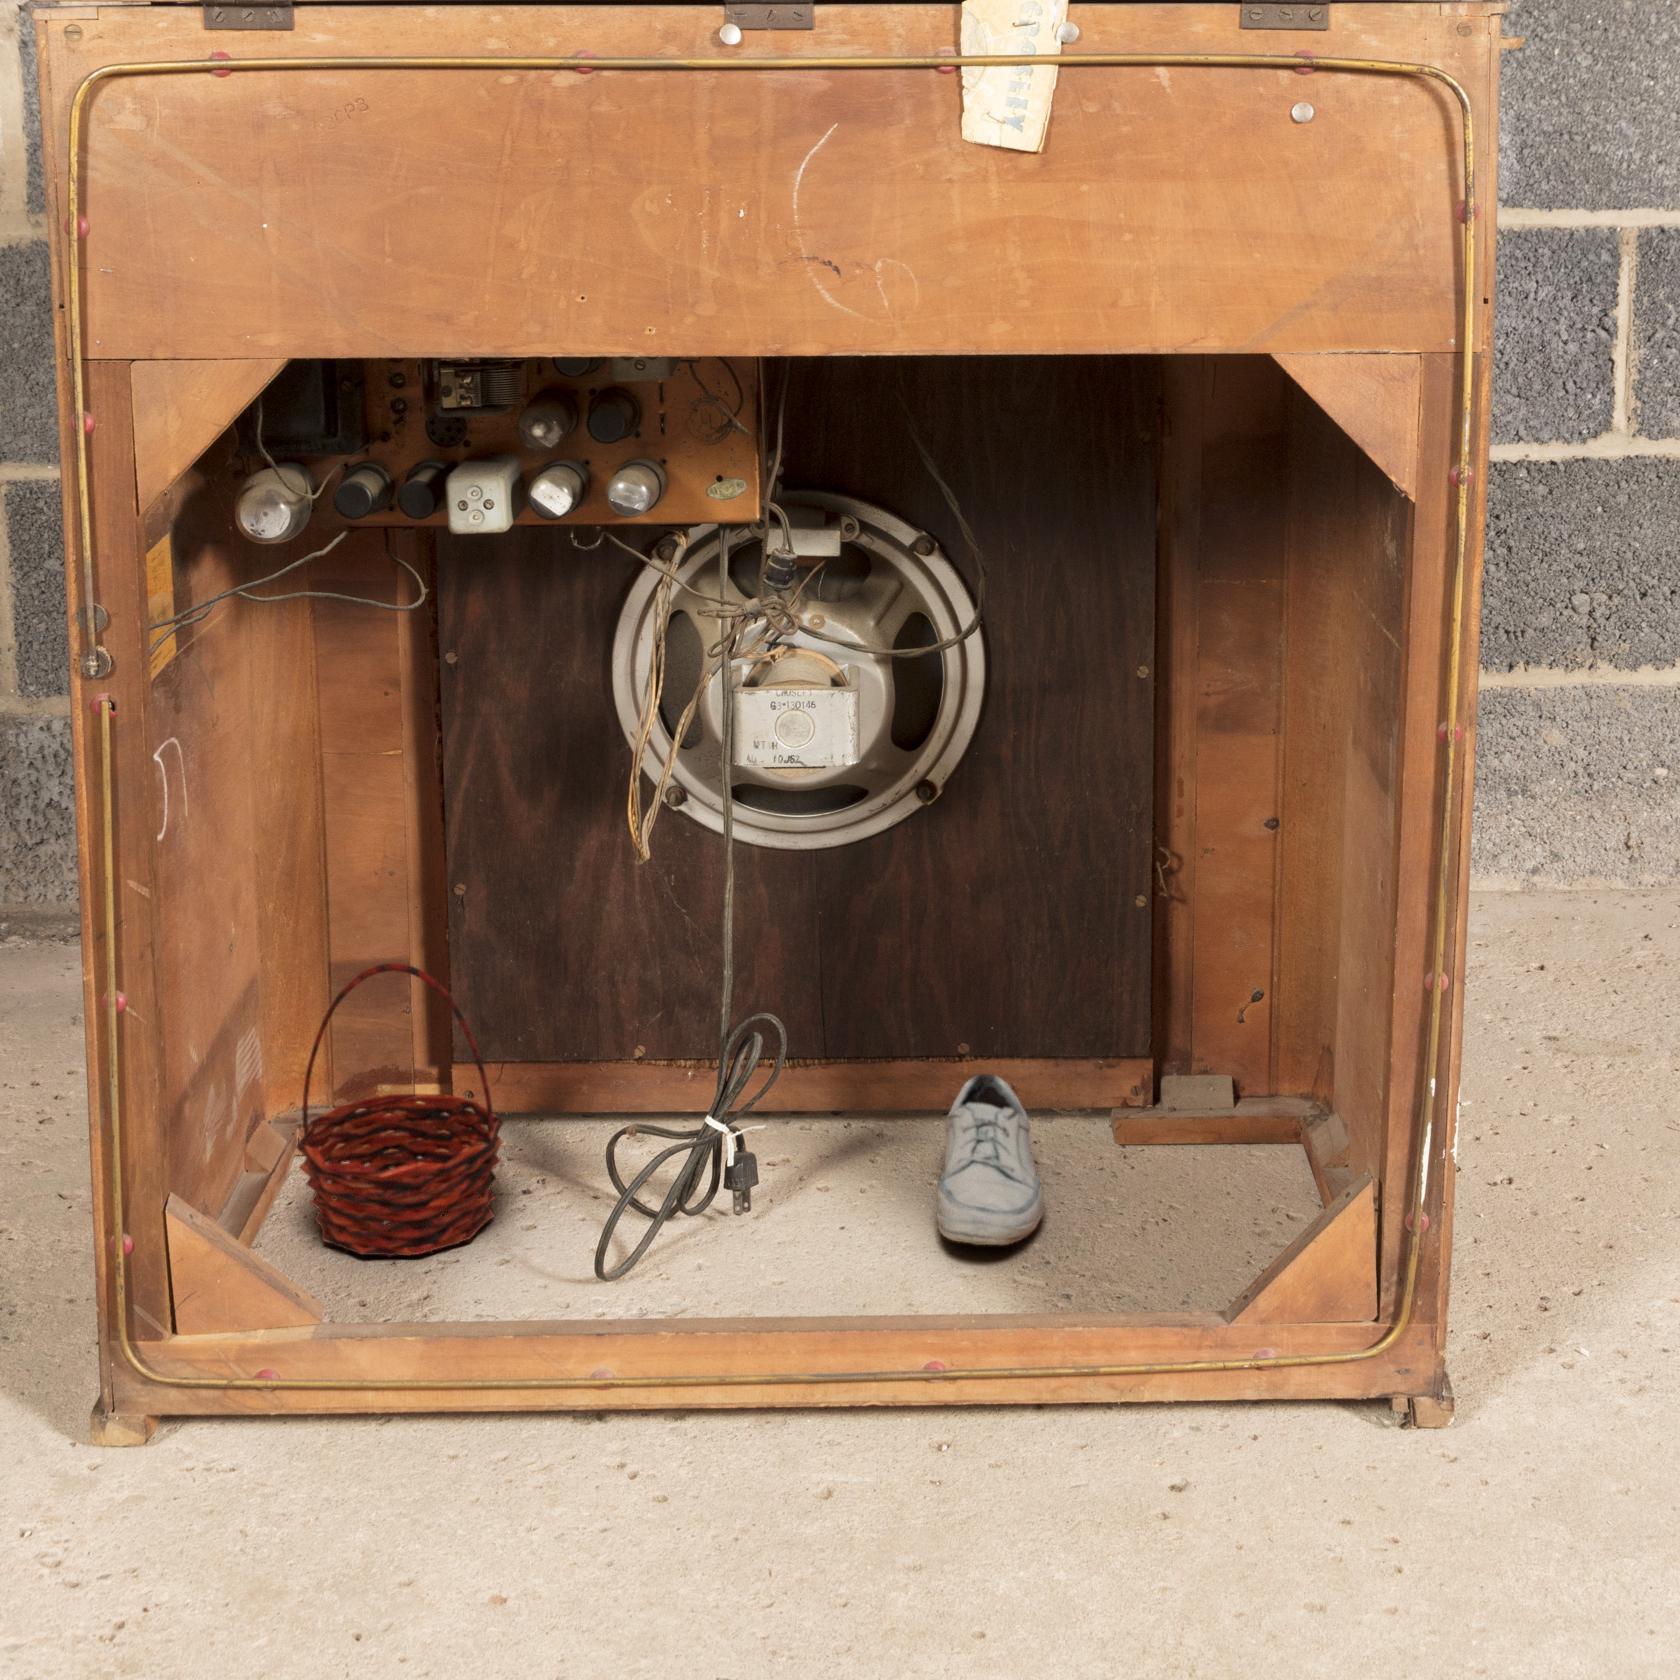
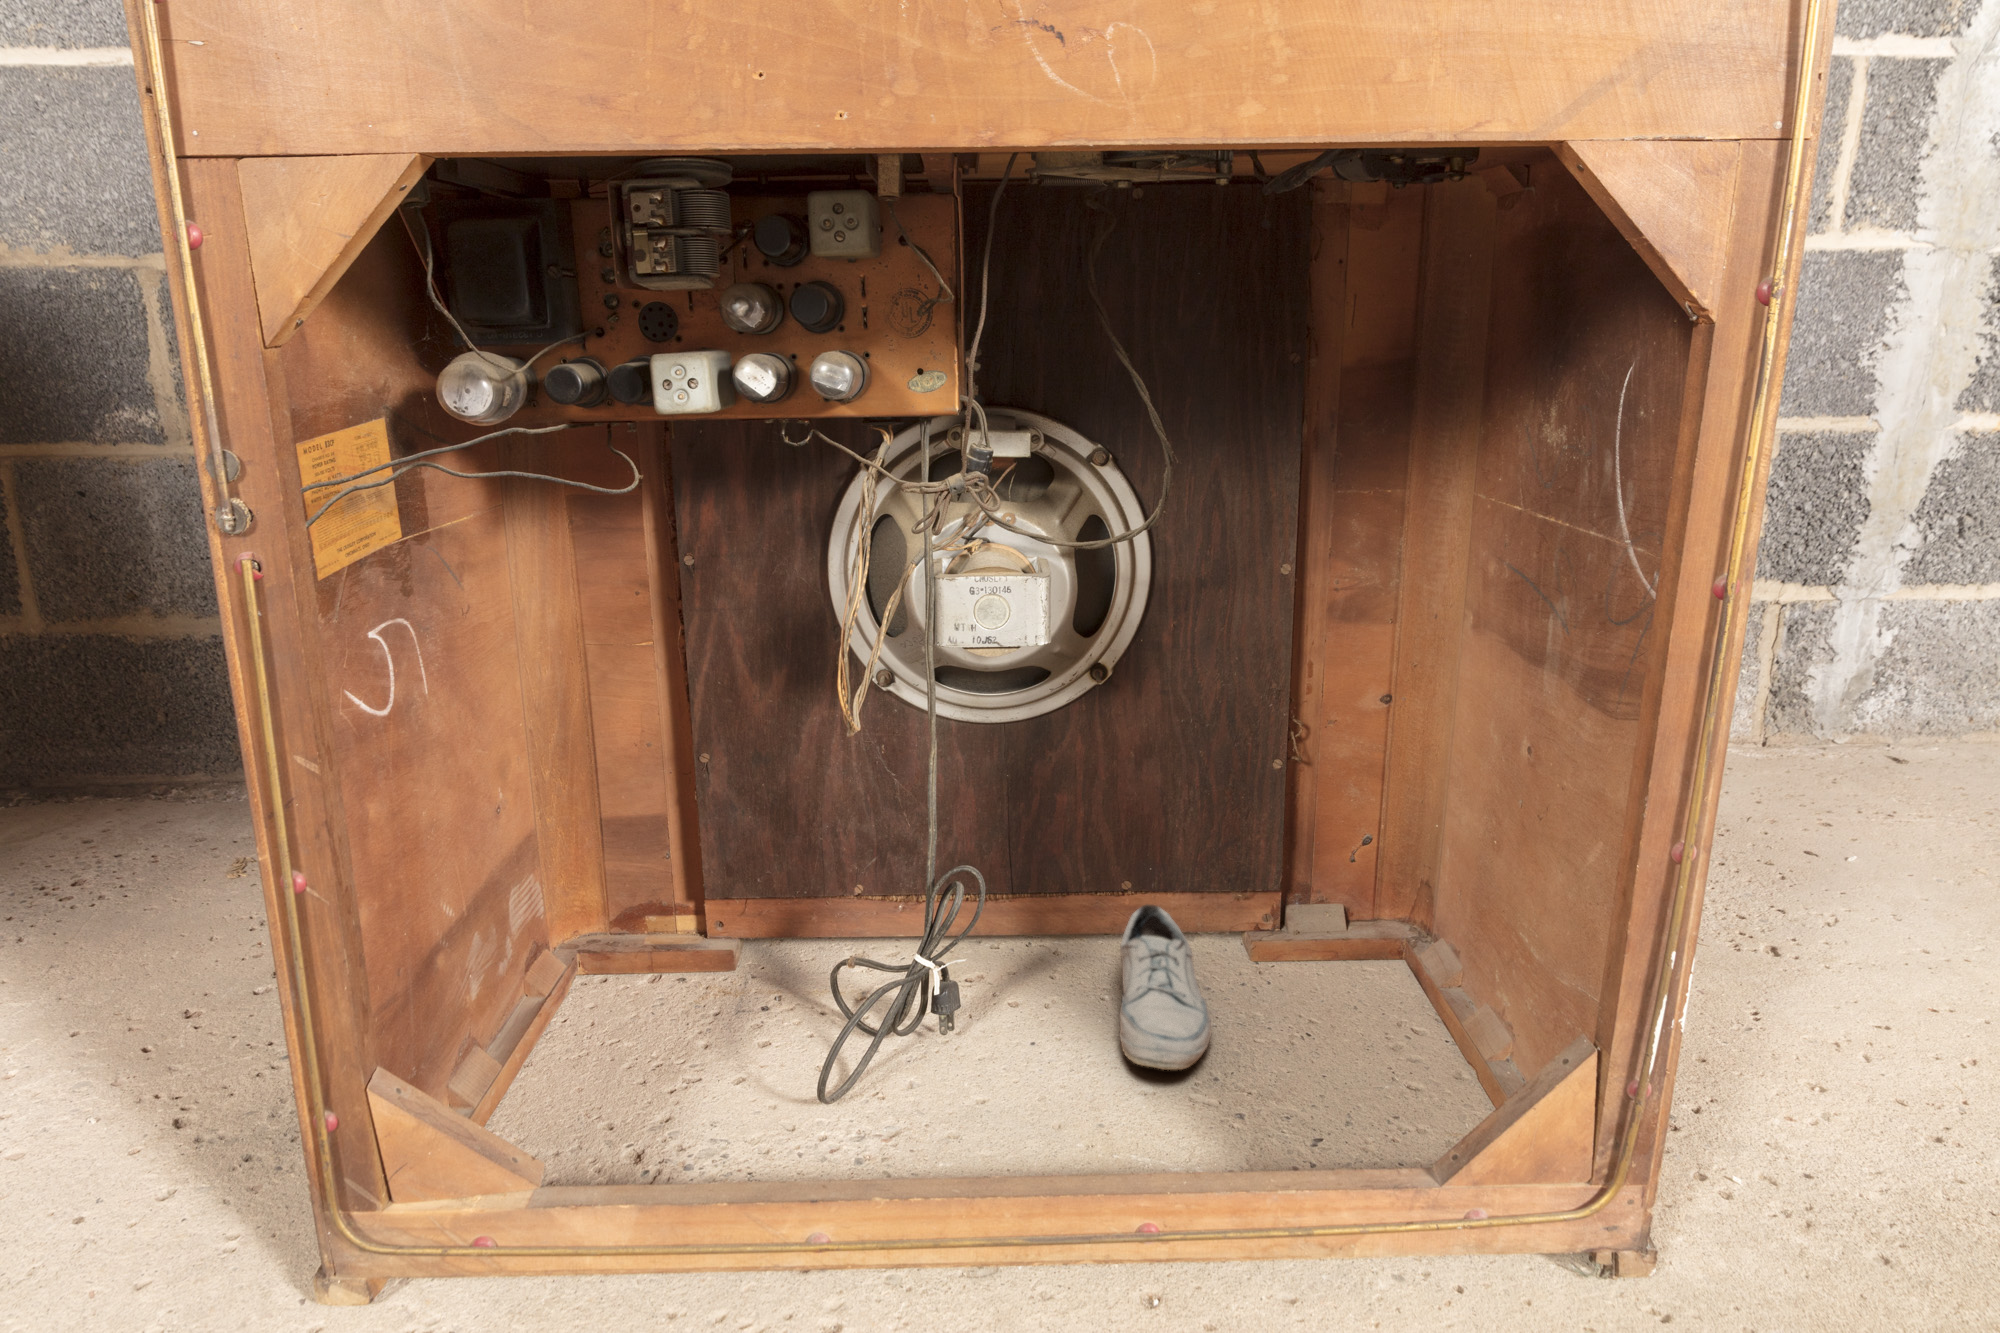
basket: present [296,963,504,1256] -> none [553,821,741,1082]

